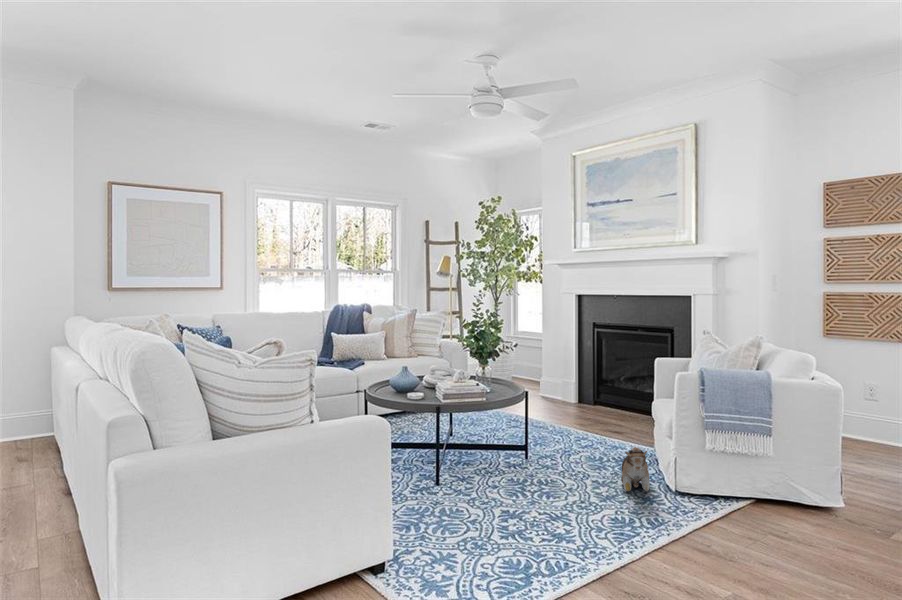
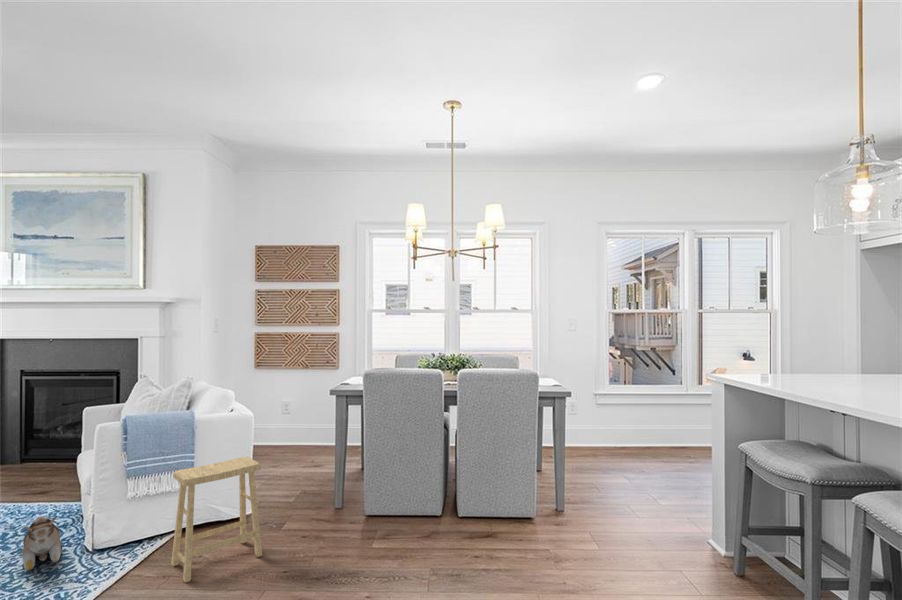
footstool: none [753,430,864,554] -> present [171,457,262,583]

